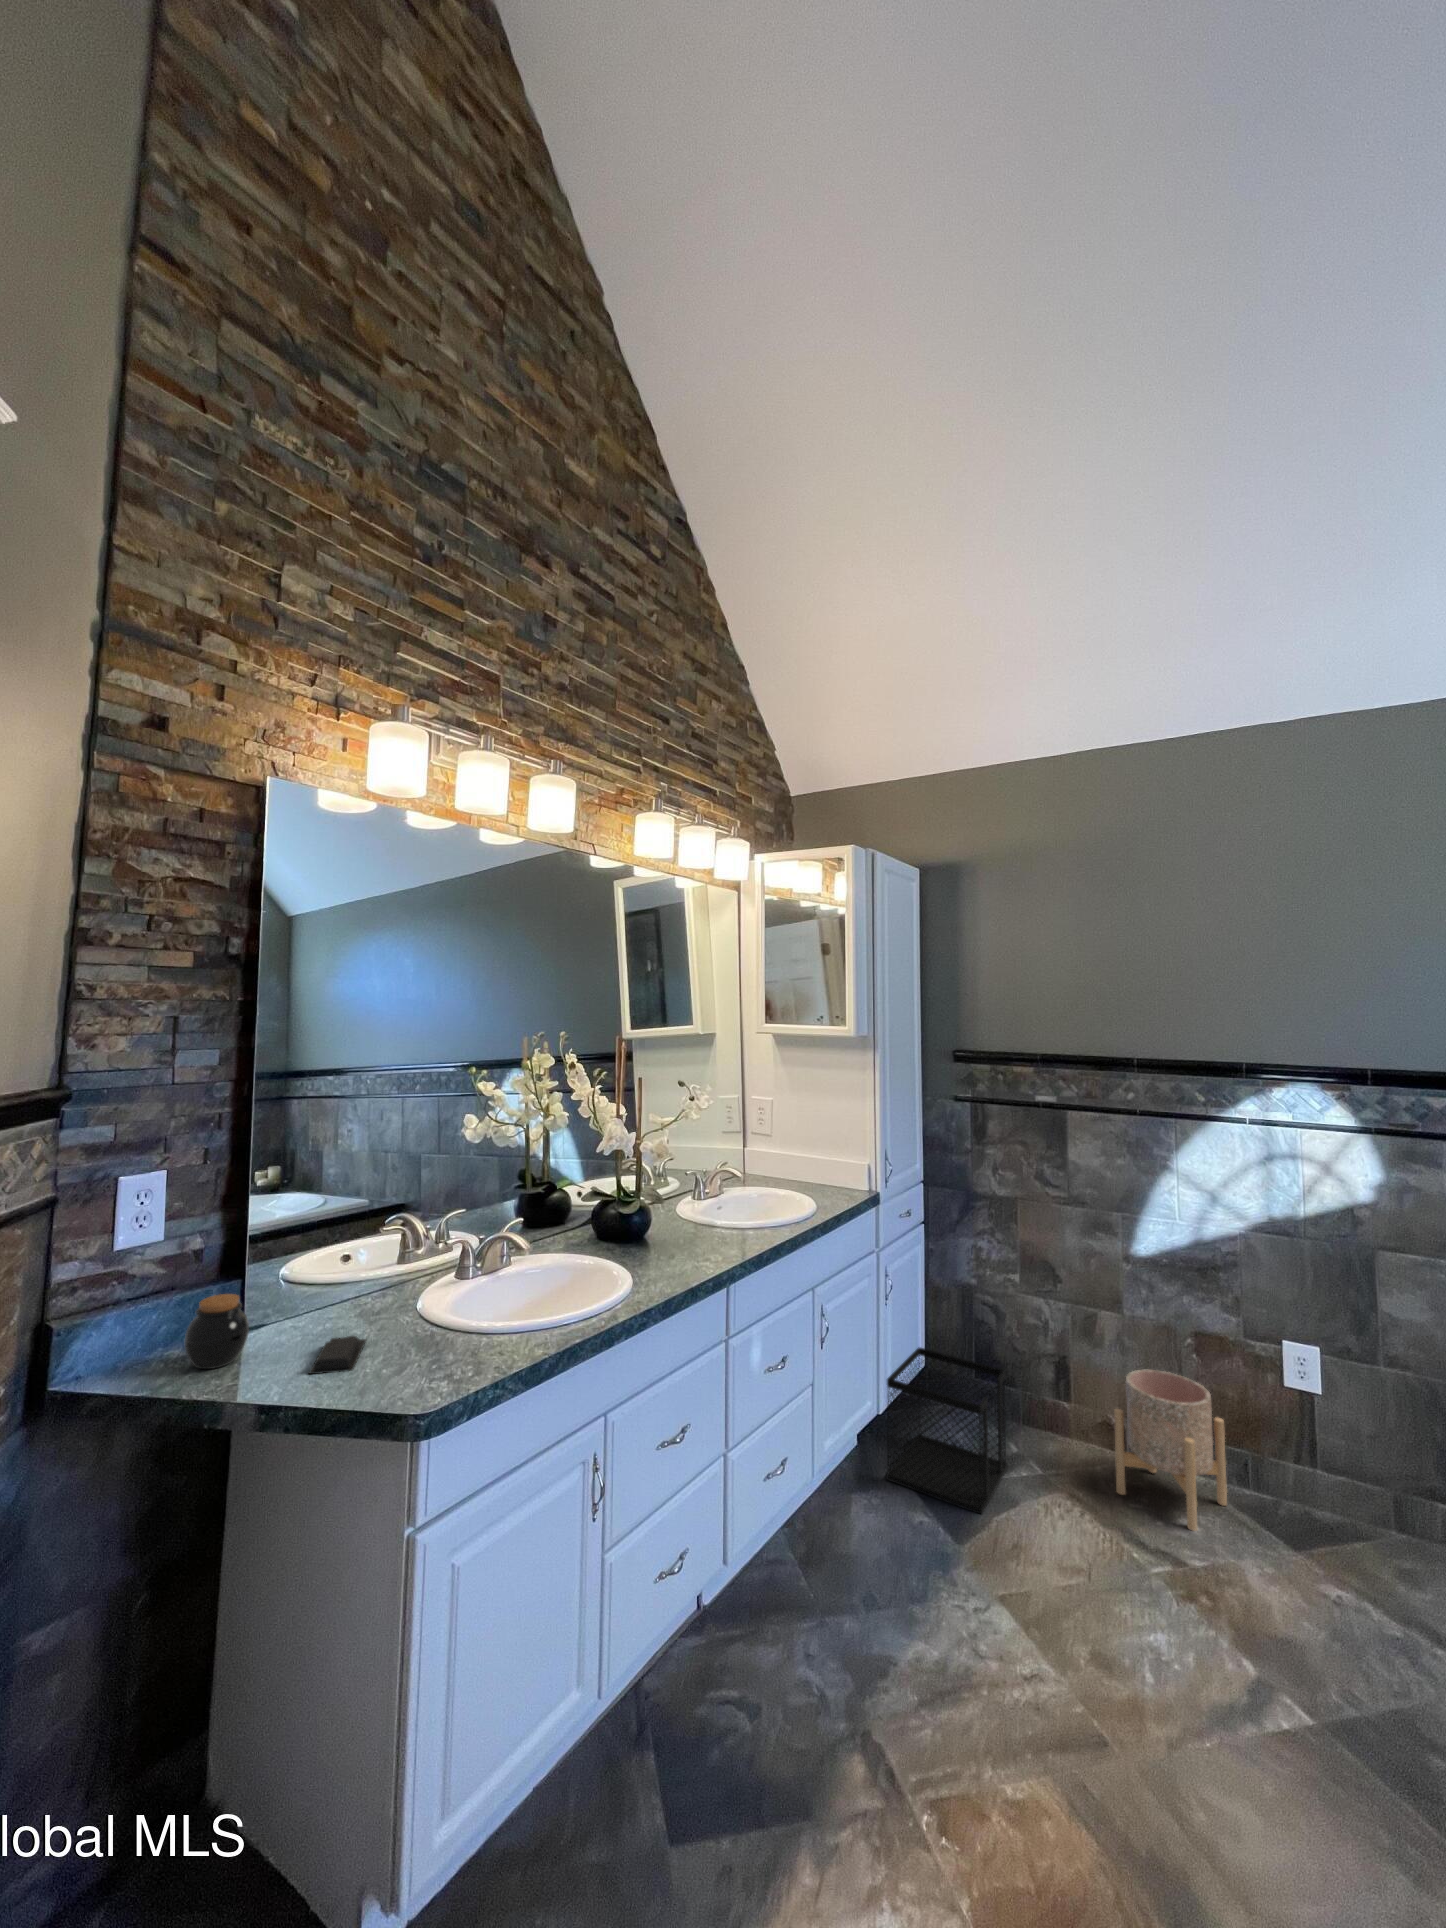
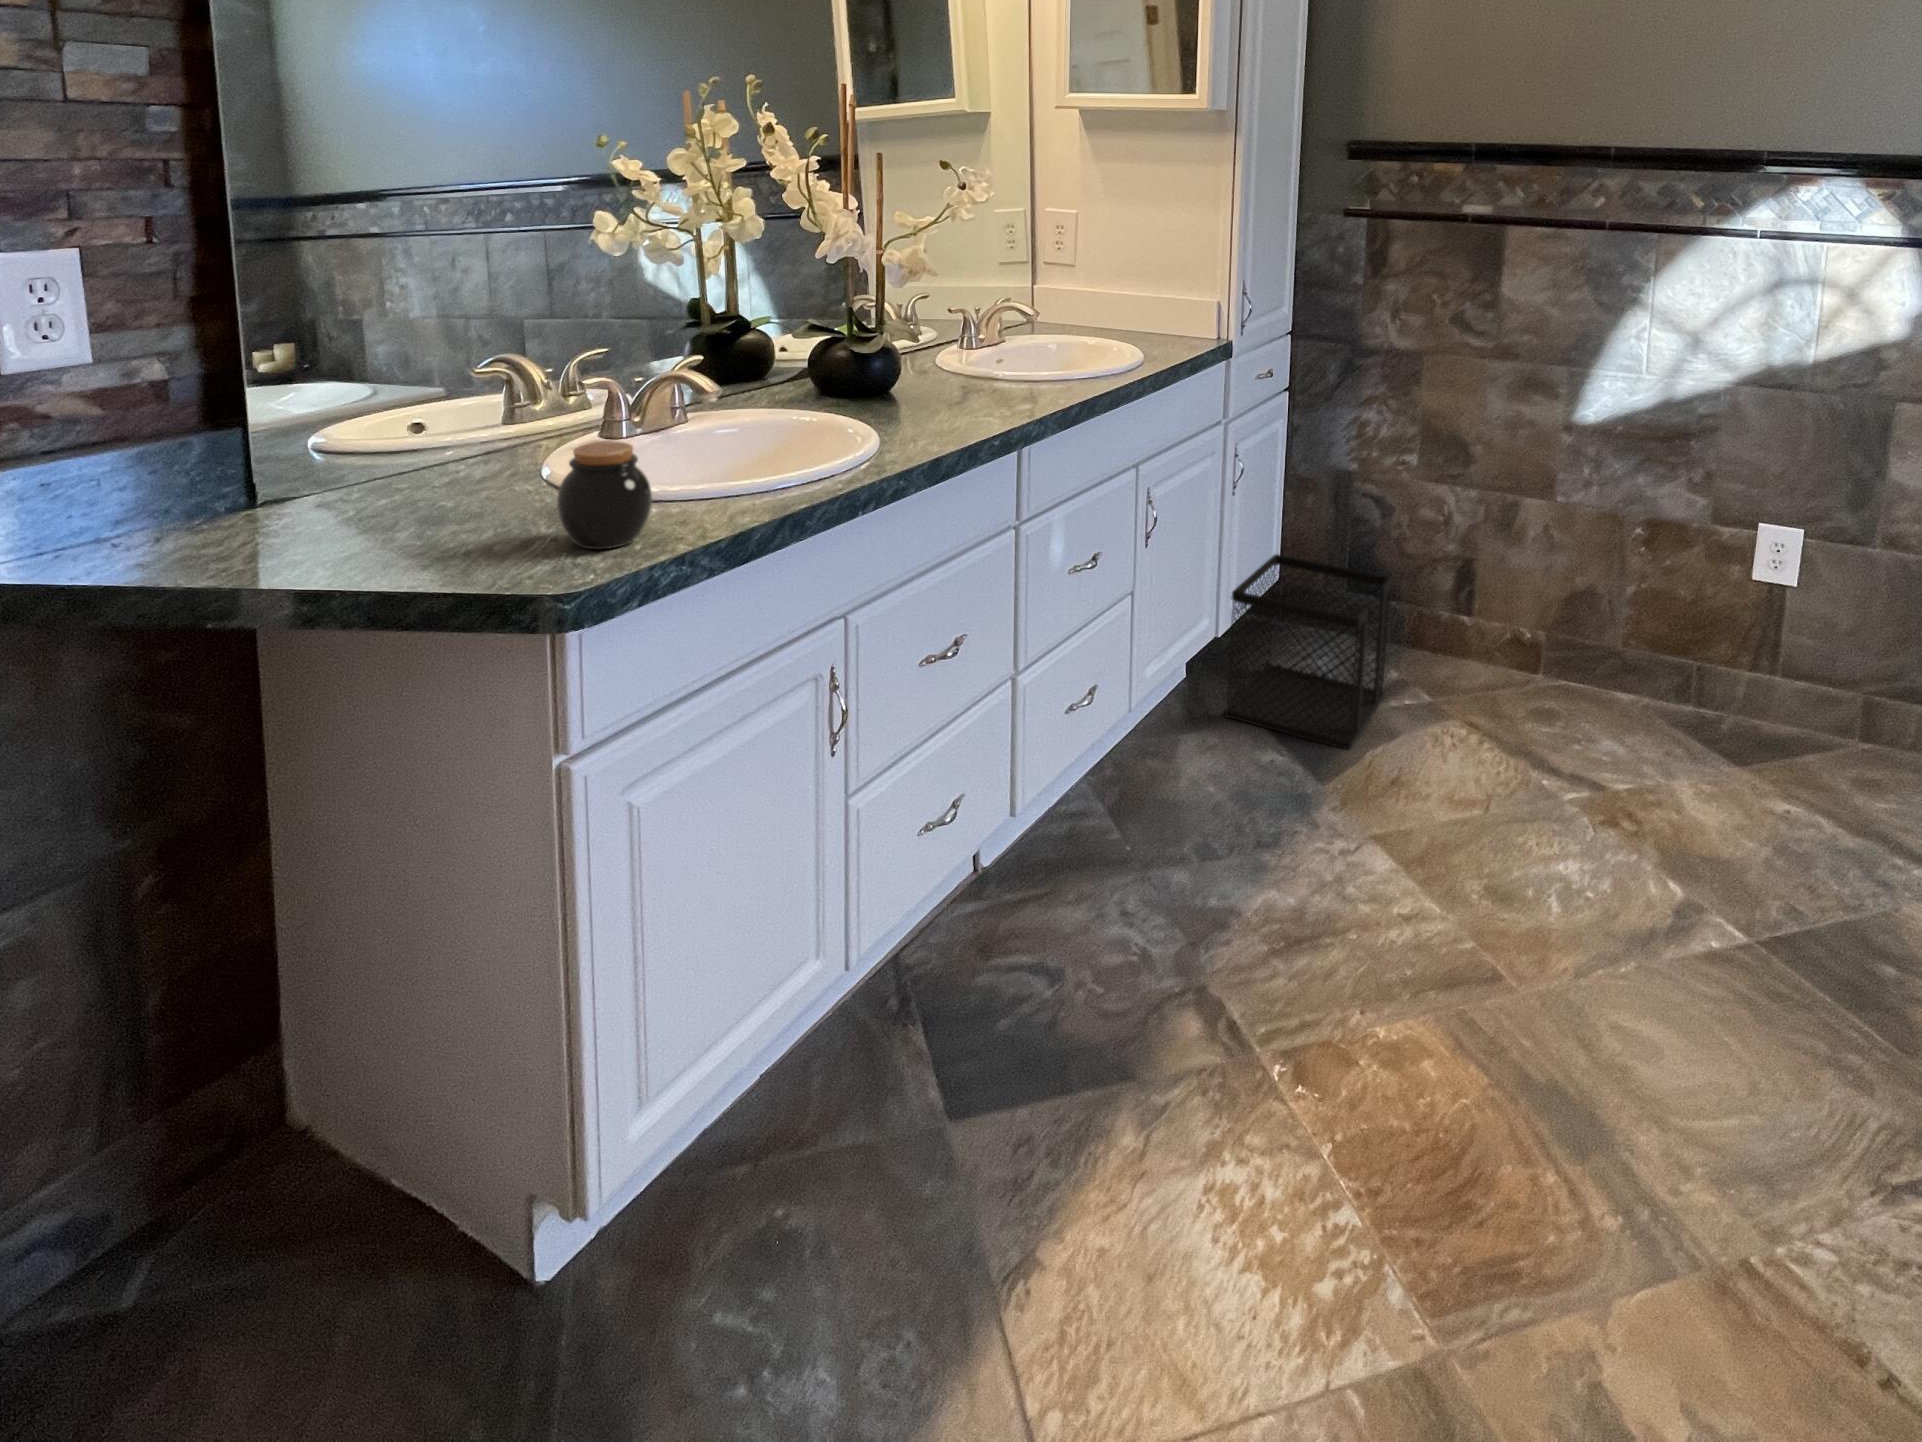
jar: present [185,1294,249,1369] -> present [557,441,652,549]
soap bar: present [309,1336,366,1374] -> none [375,505,467,553]
planter: present [1114,1370,1227,1531] -> none [1522,571,1670,756]

